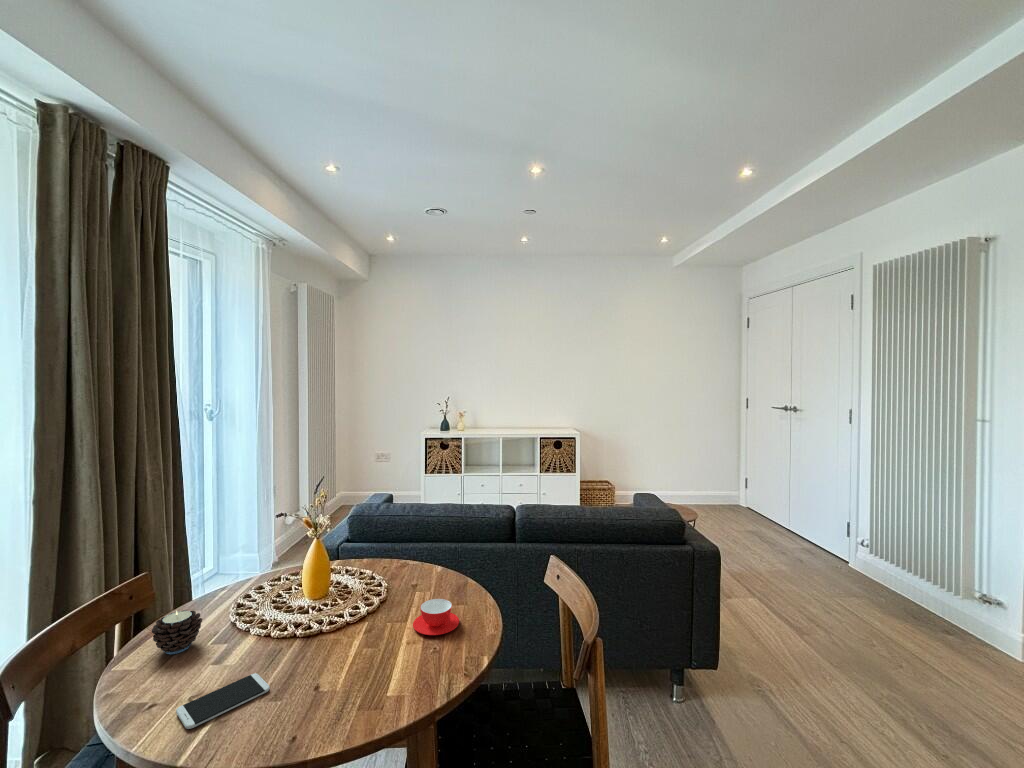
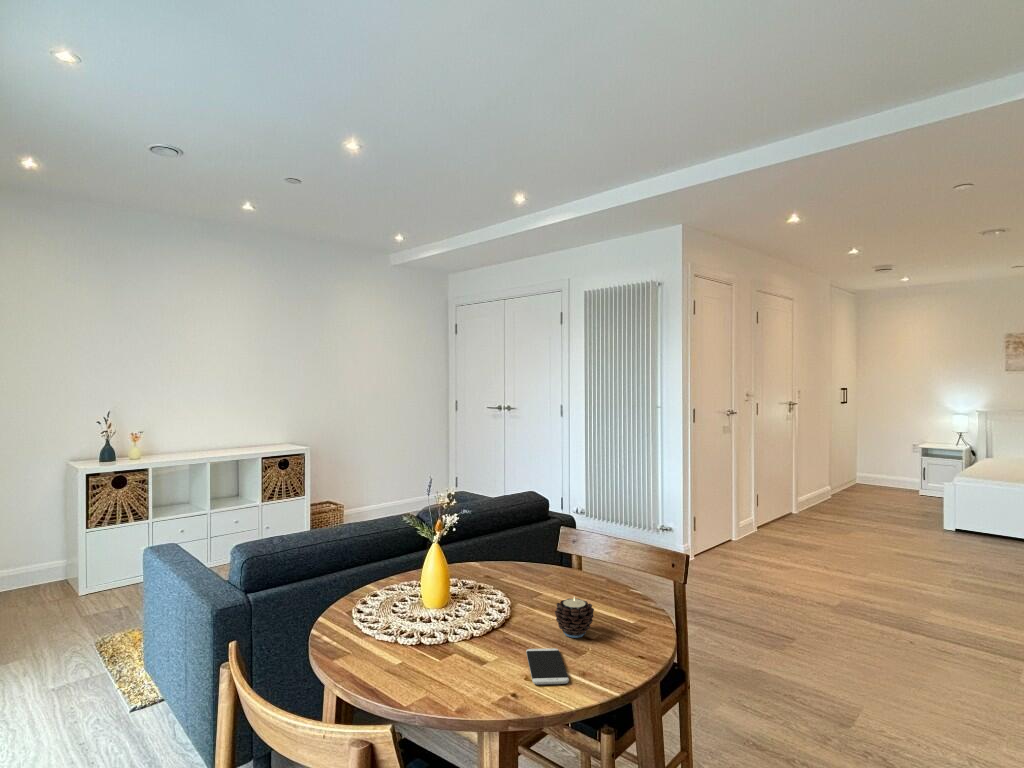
teacup: present [413,599,459,635] -> none [540,568,579,595]
candle: present [152,610,202,654] -> present [555,598,594,638]

